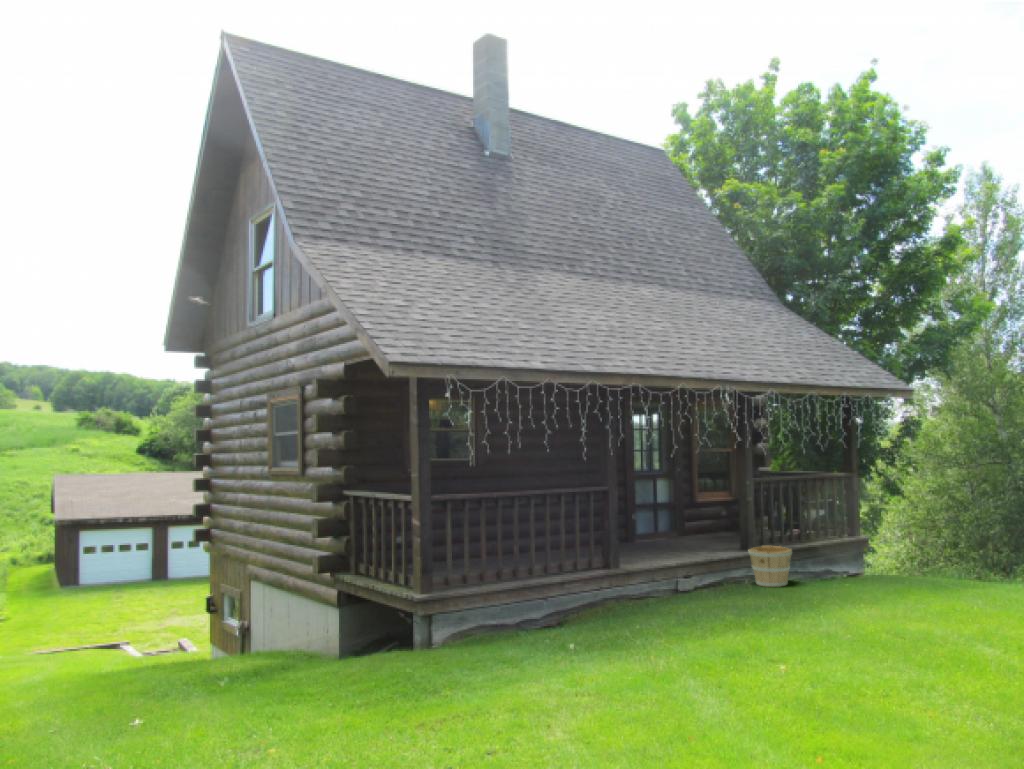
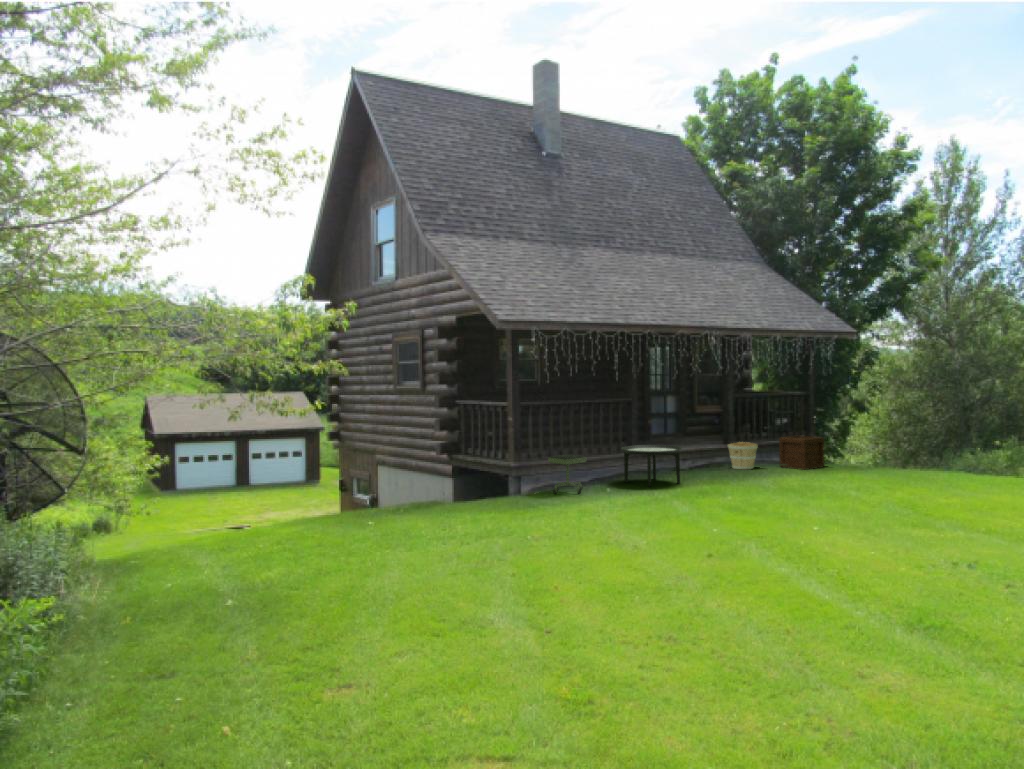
wooden crate: none [818,532,884,584] -> present [779,436,825,470]
round table: none [592,555,685,625] -> present [622,445,682,487]
stool: none [476,575,536,642] -> present [548,454,587,494]

